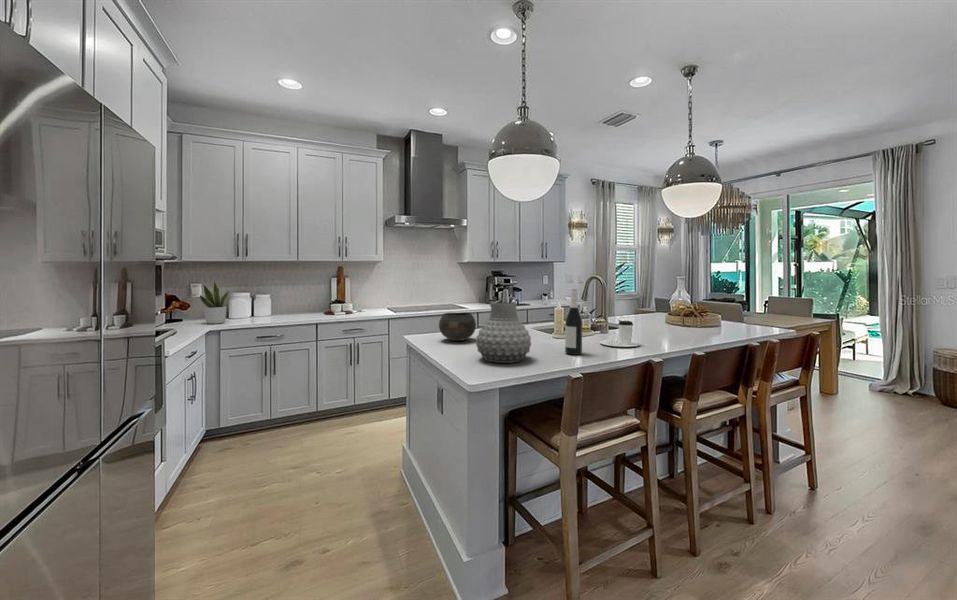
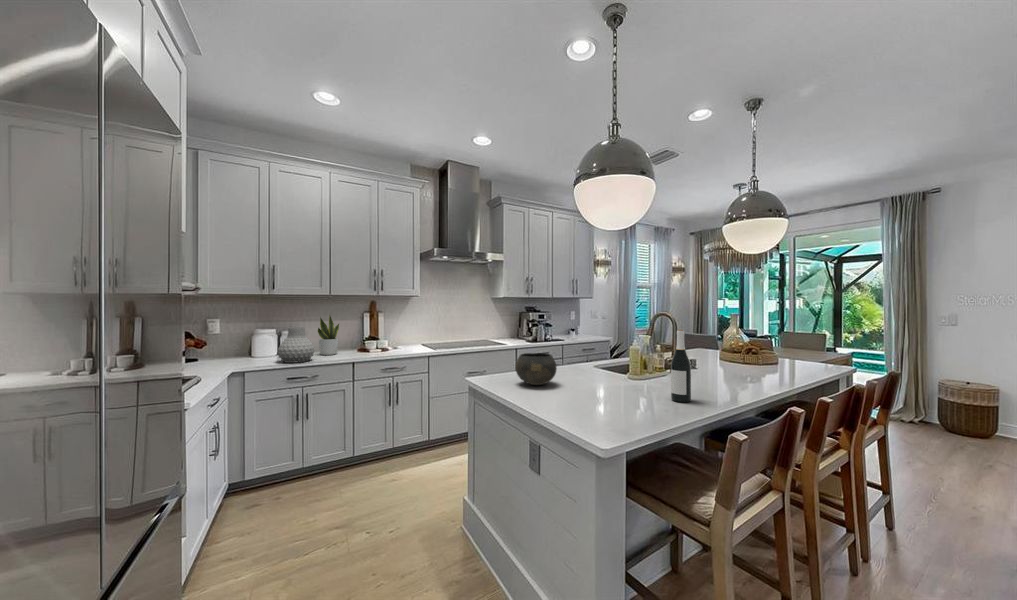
potted plant: present [200,282,229,324] -> present [318,315,339,355]
vase: present [476,302,531,363] -> present [278,328,314,363]
coffee cup: present [600,321,640,347] -> none [692,362,739,391]

